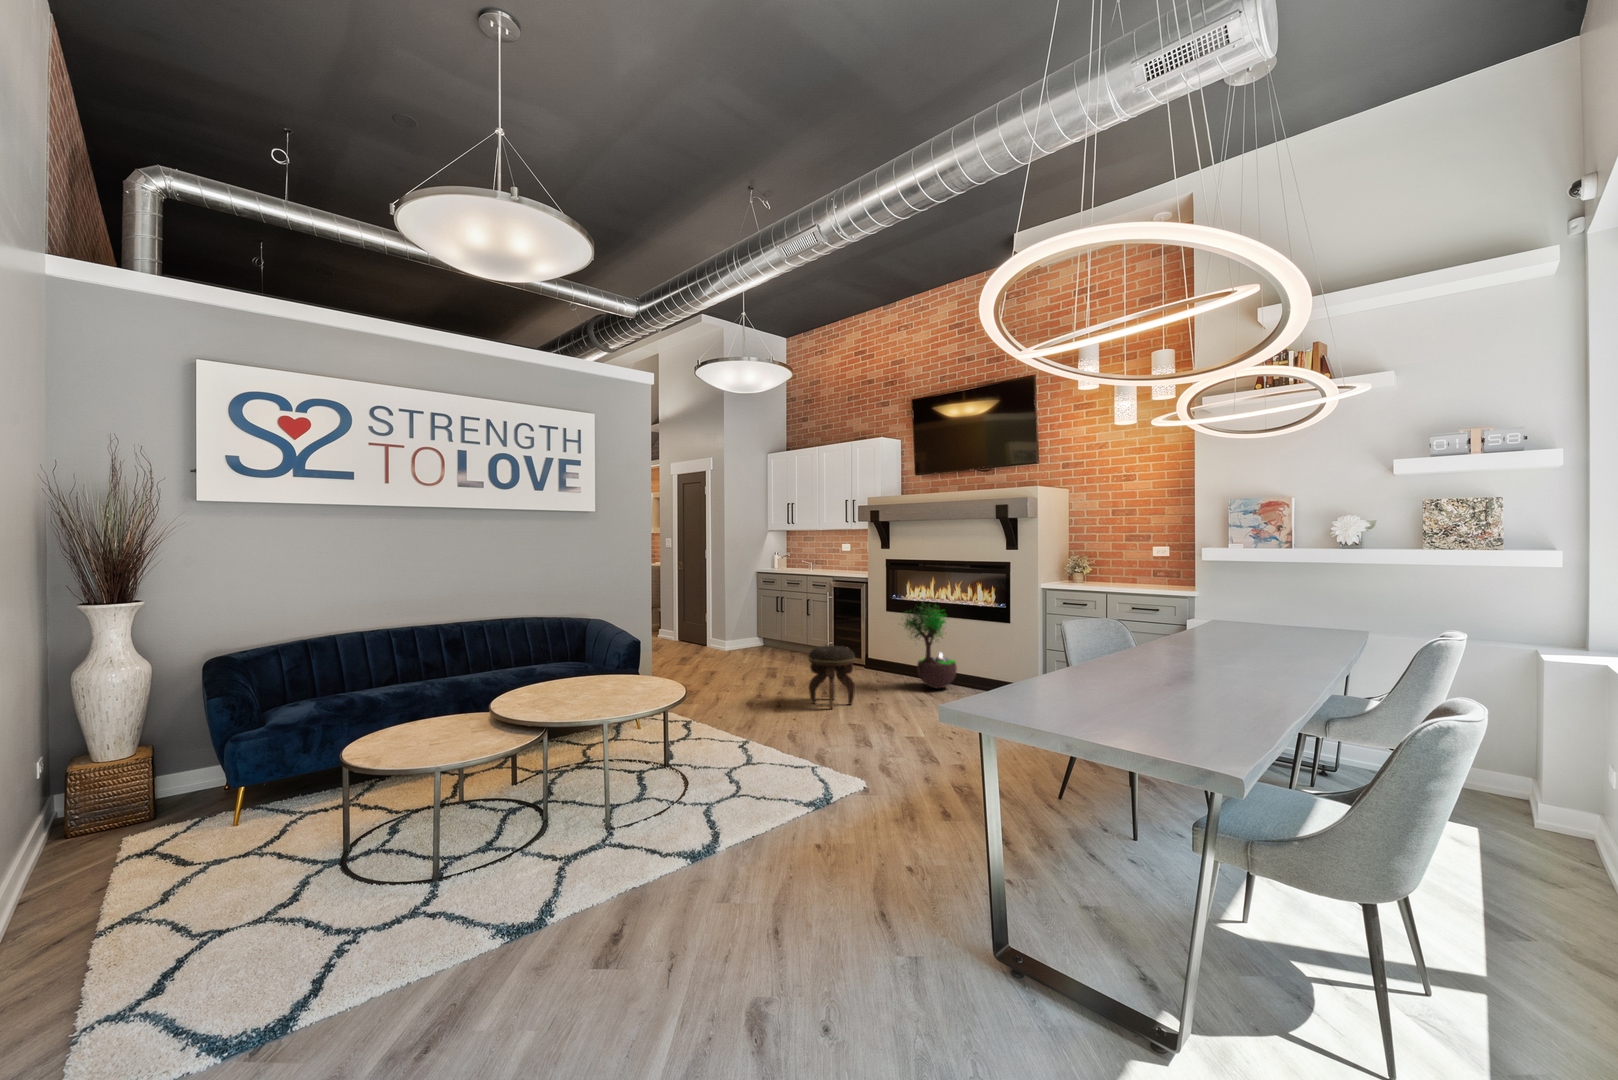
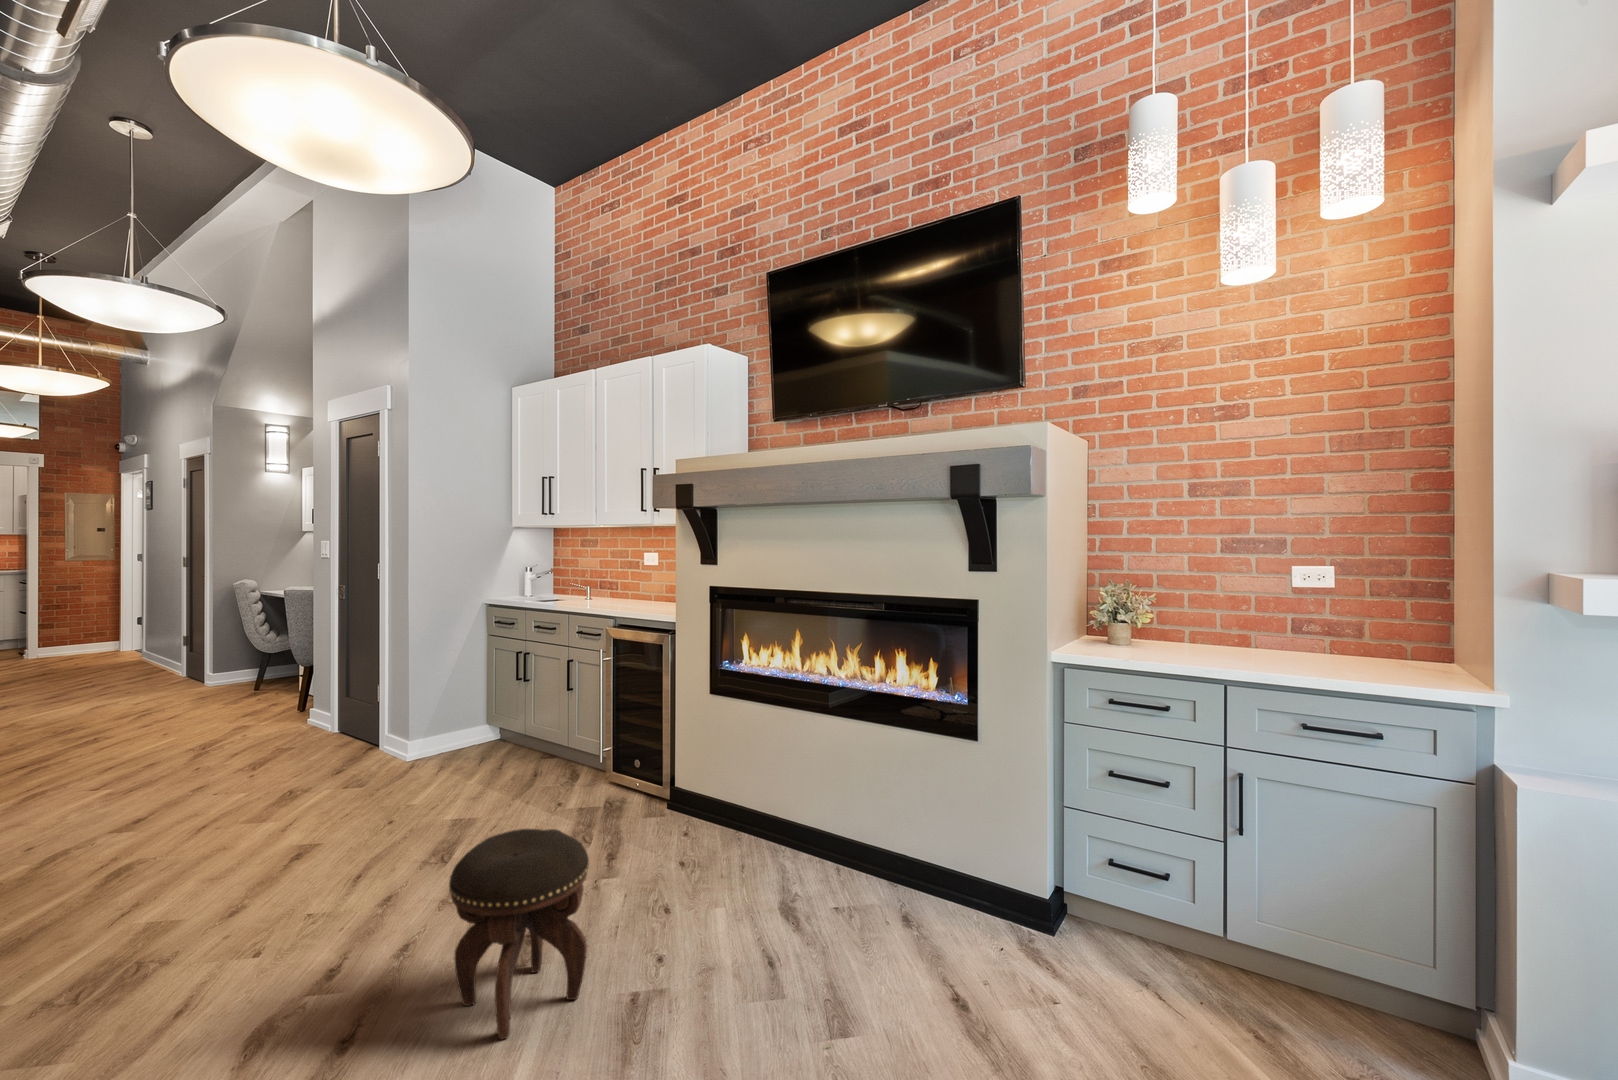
potted tree: present [905,602,957,688] -> none [722,679,856,887]

